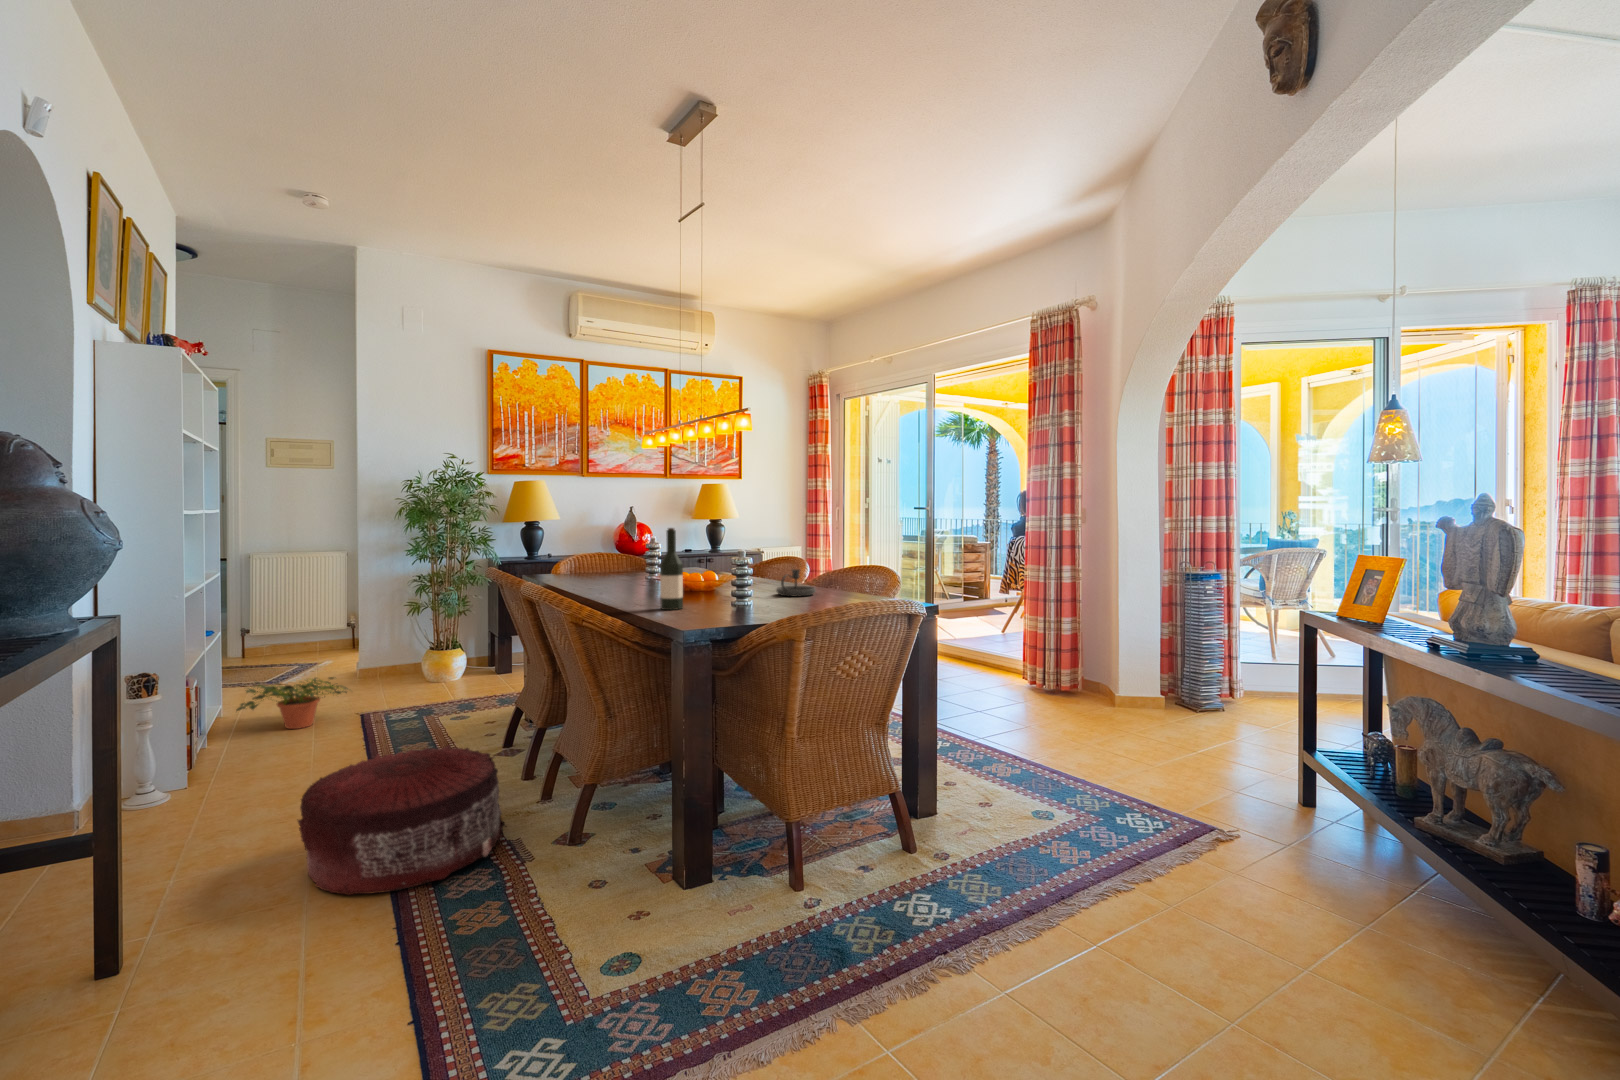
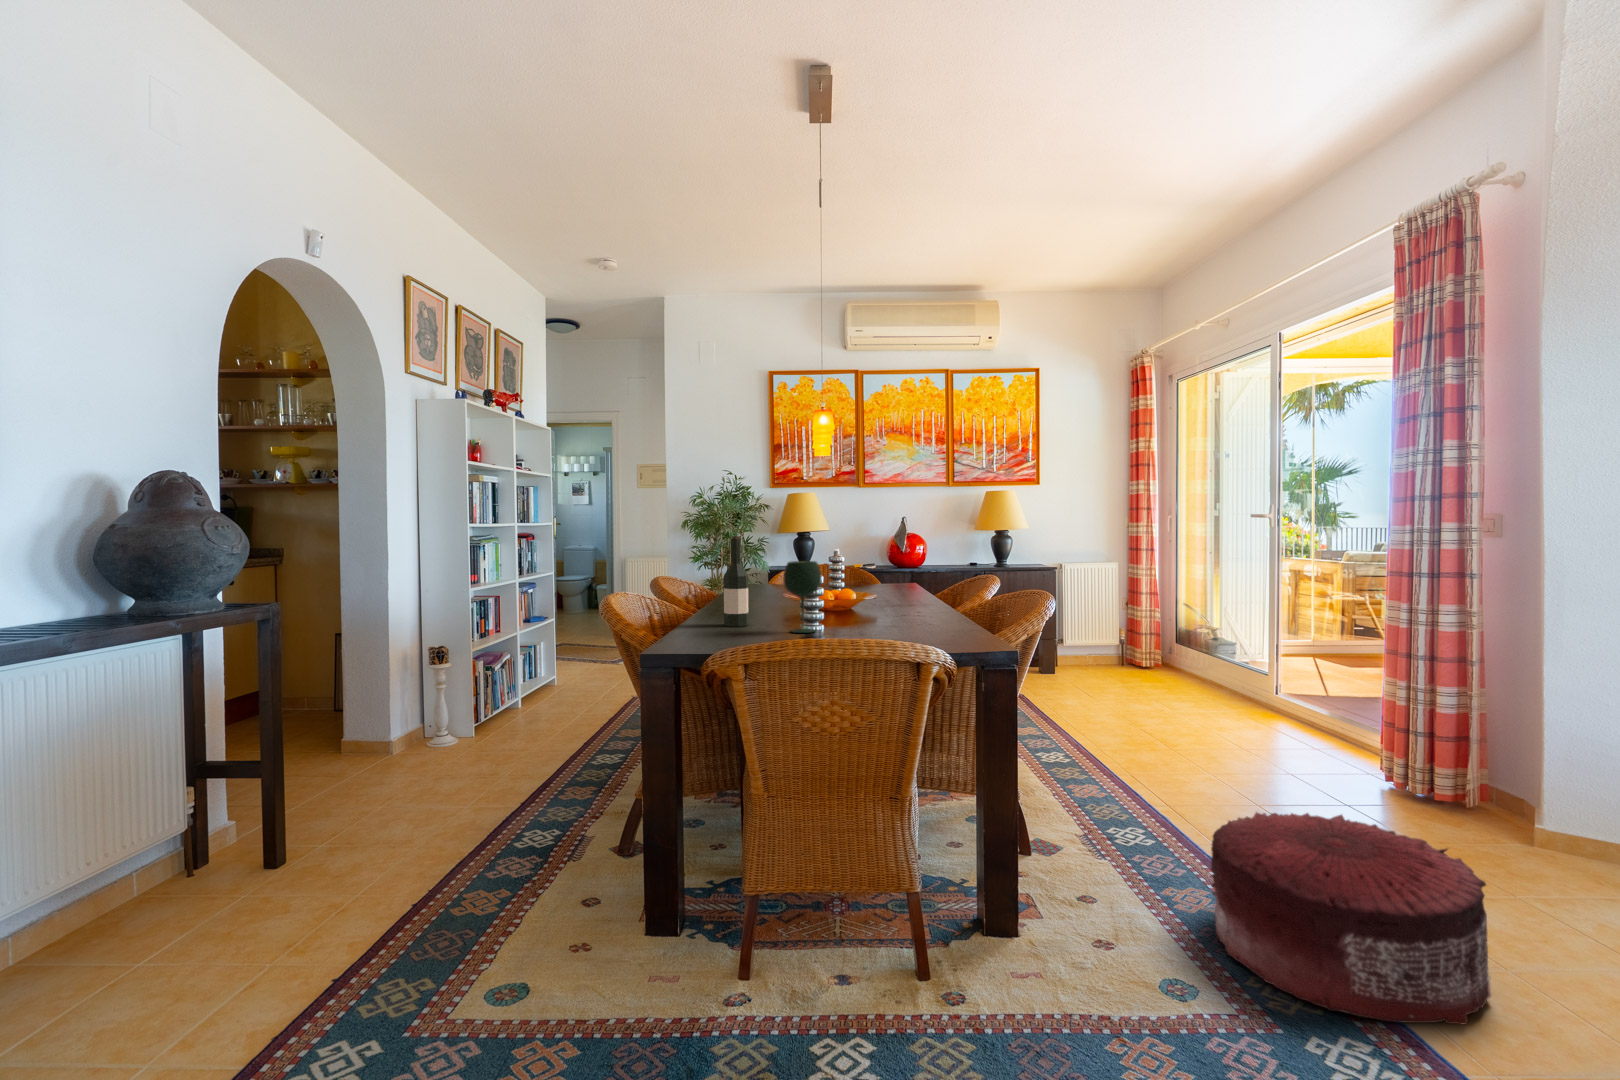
wine glass: none [733,549,765,610] -> present [784,561,821,633]
candlestick: present [776,569,815,596] -> none [887,589,940,622]
potted plant: present [236,677,348,729] -> none [526,665,610,709]
pouf: present [298,745,506,895] -> present [1211,812,1491,1024]

